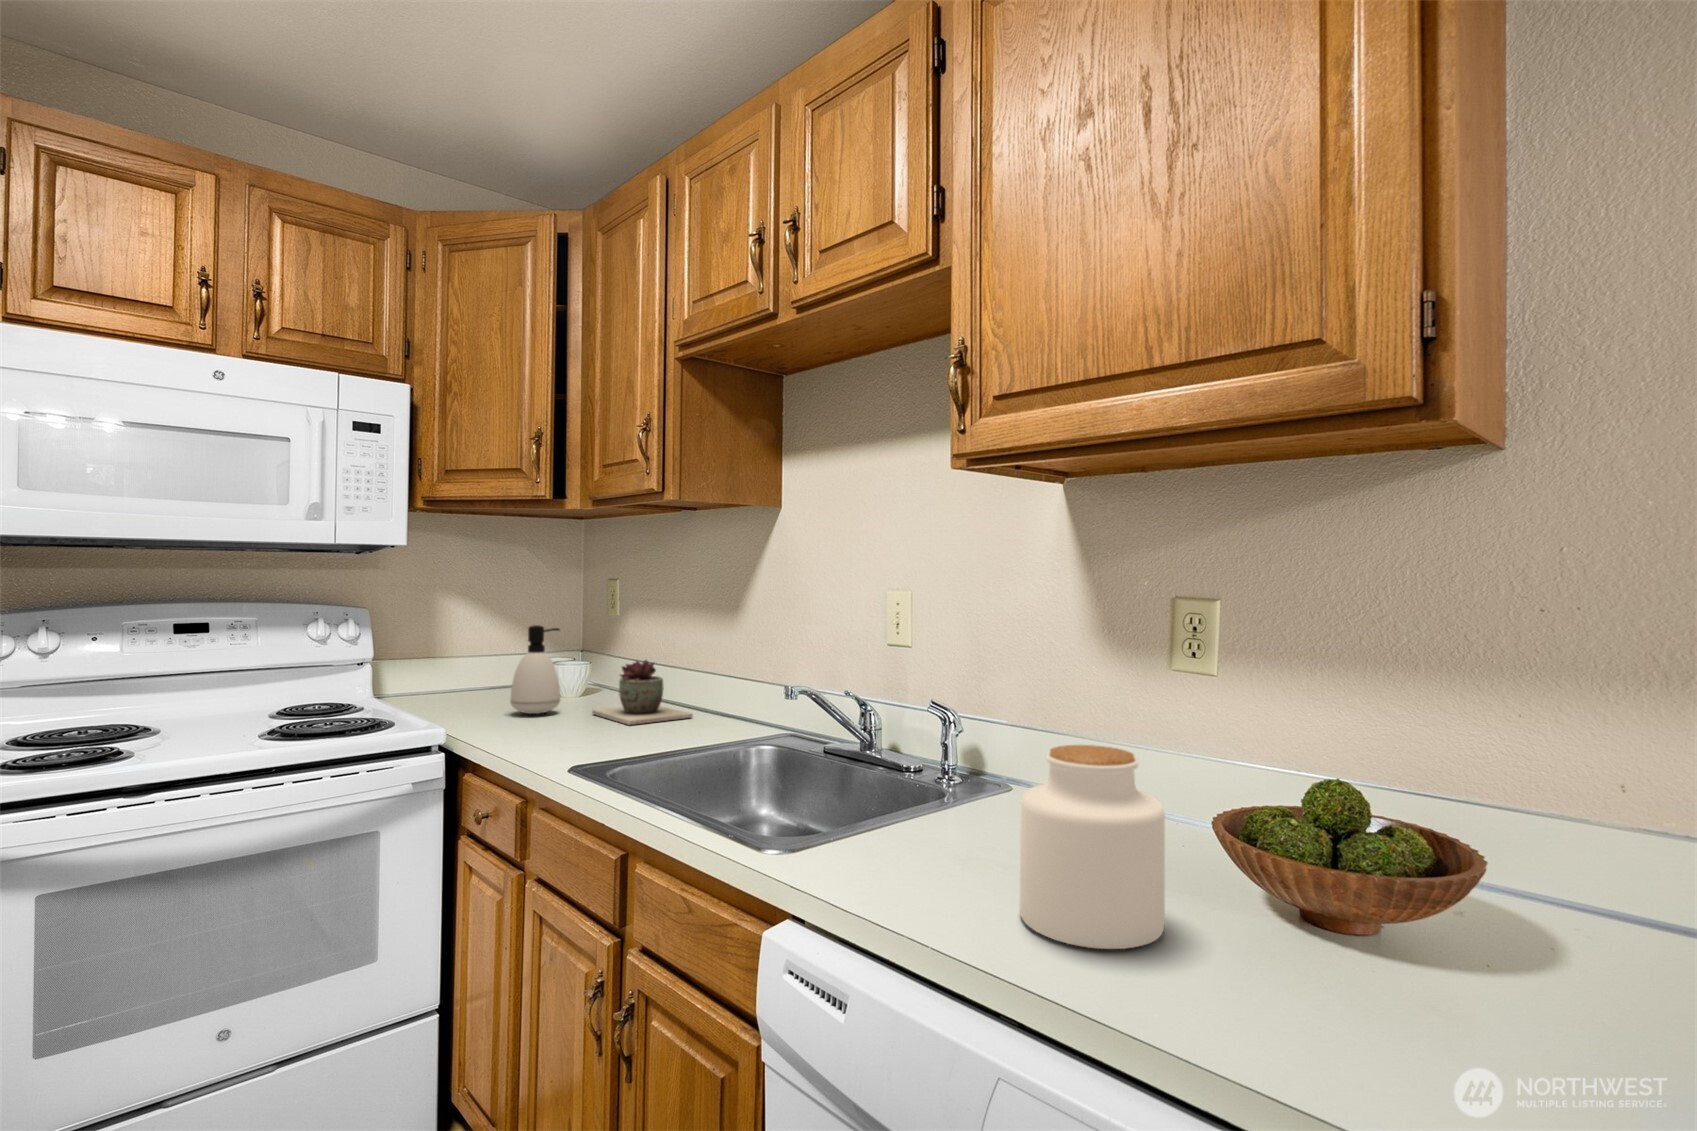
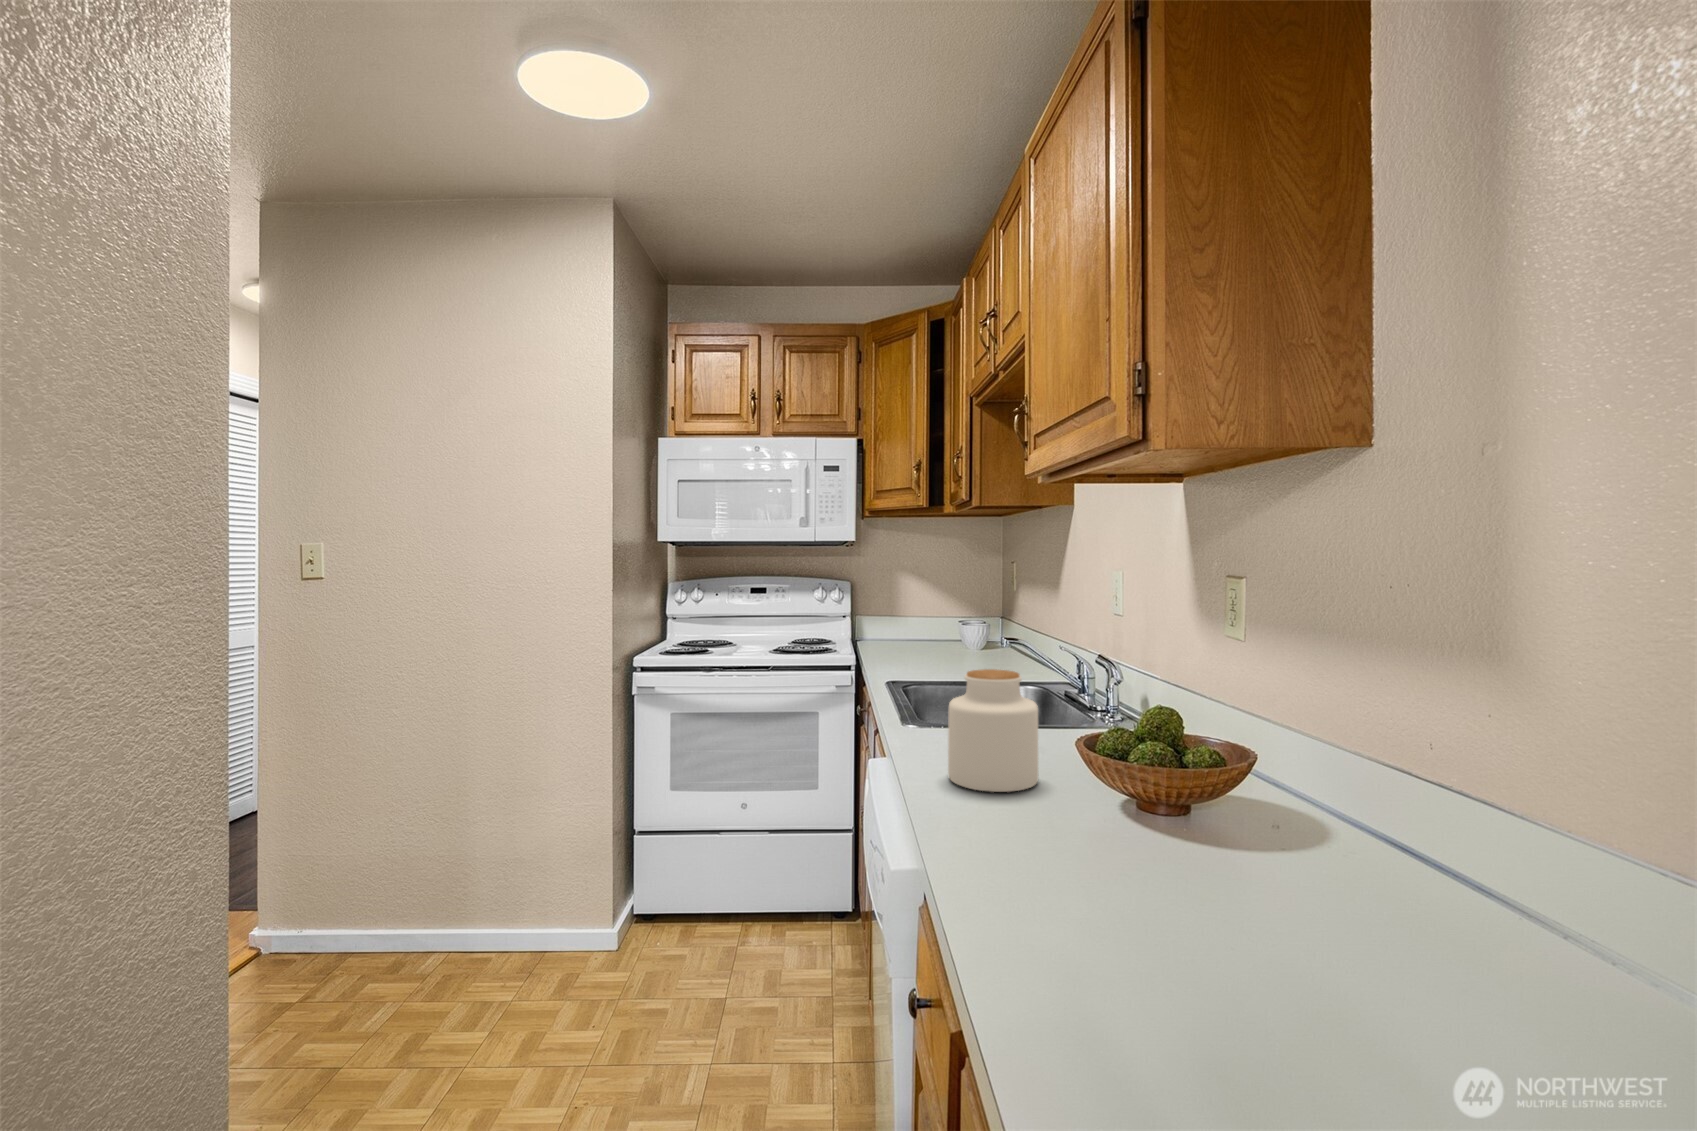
soap dispenser: present [510,625,560,714] -> none [910,592,943,651]
succulent plant: present [592,660,693,725] -> none [958,618,1017,662]

